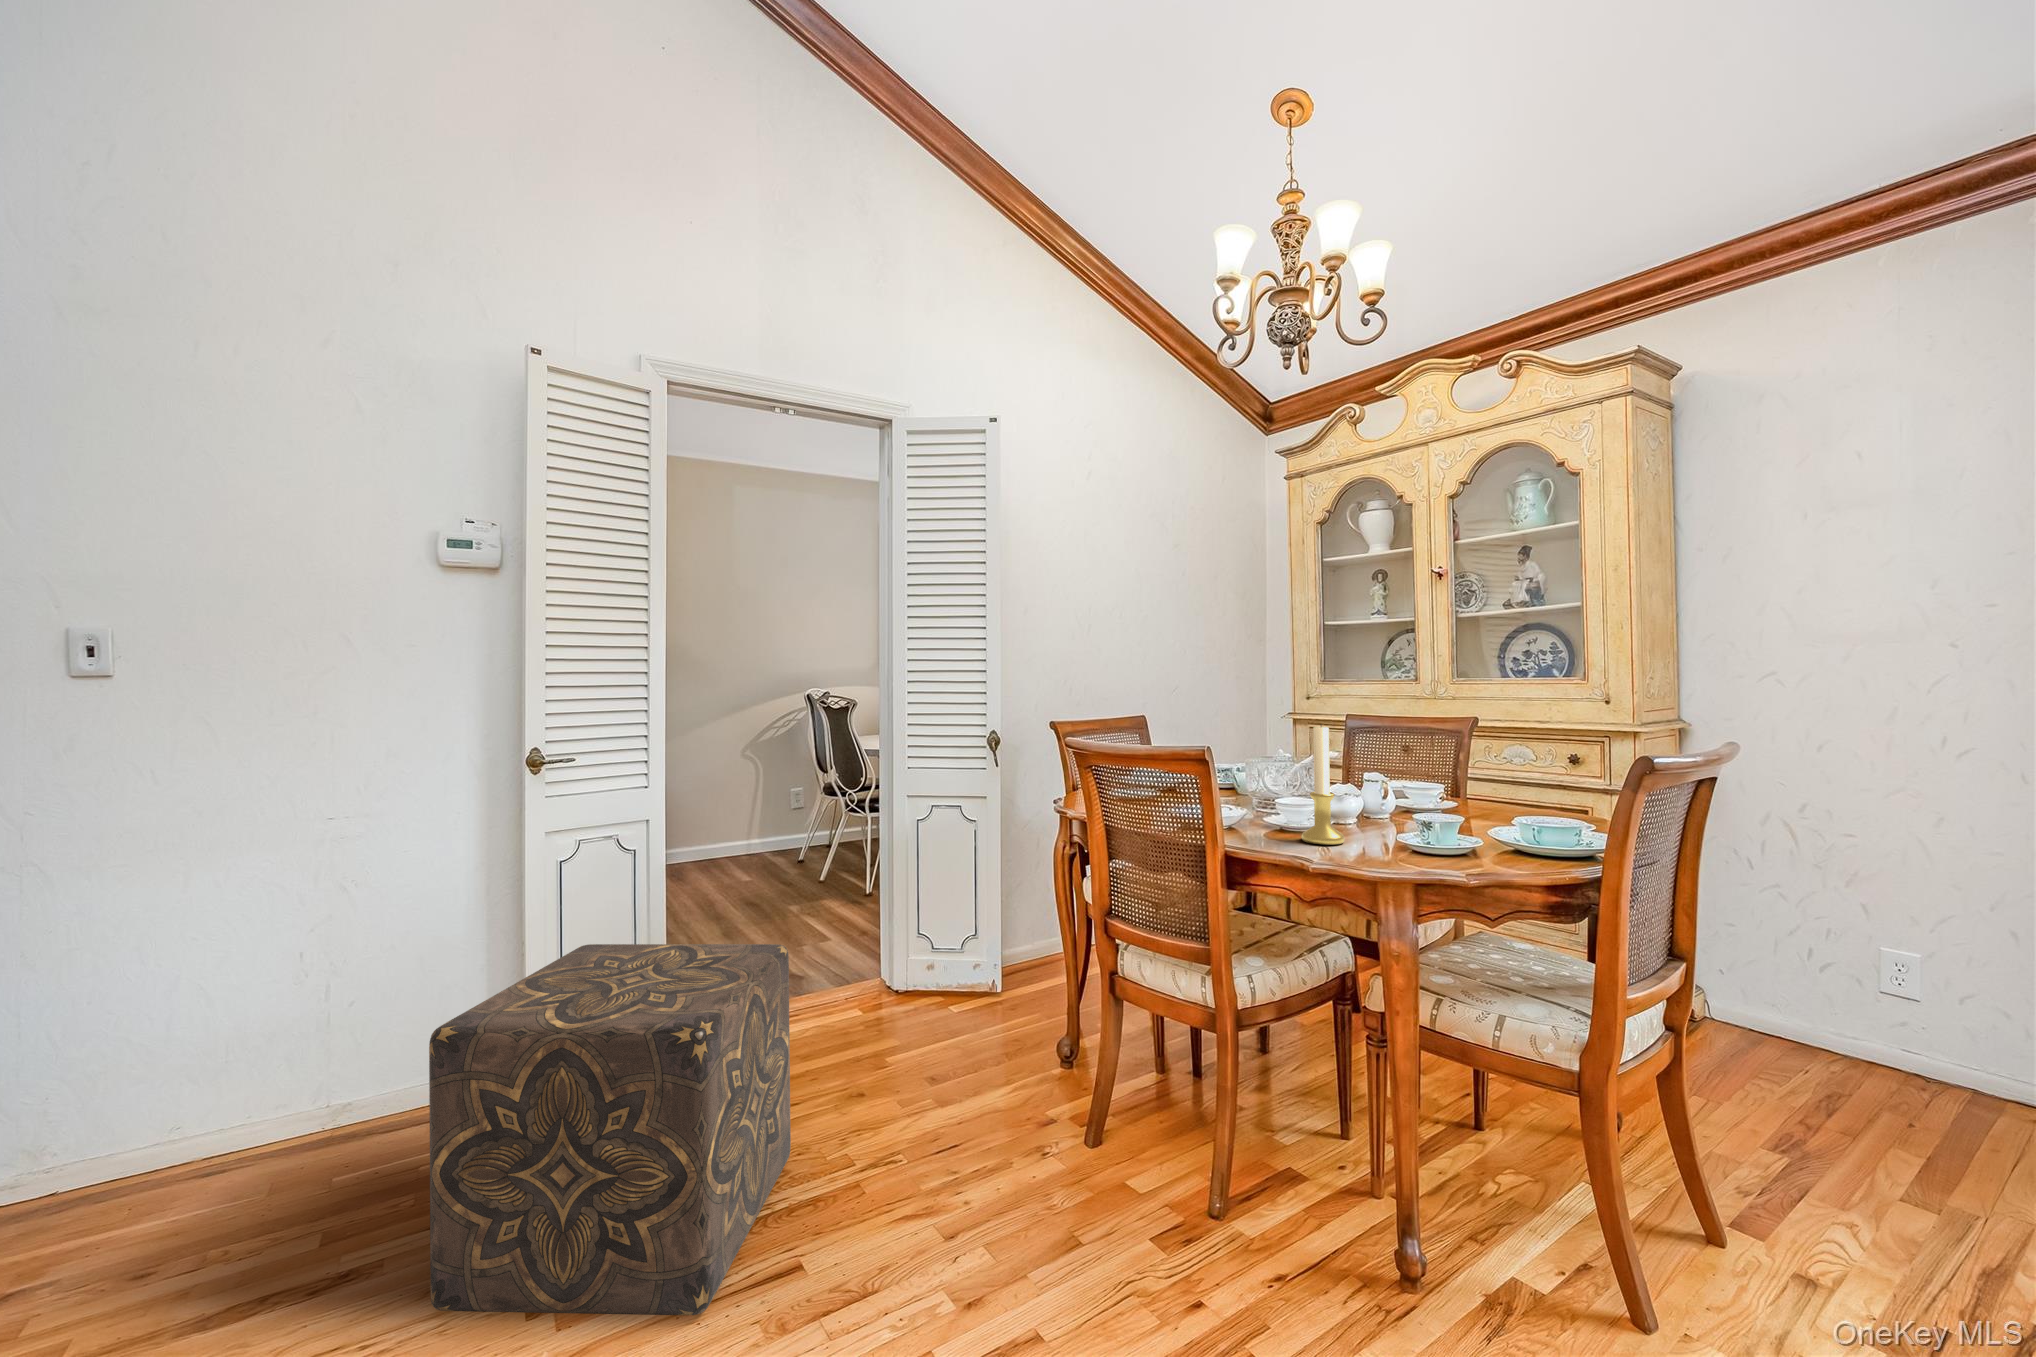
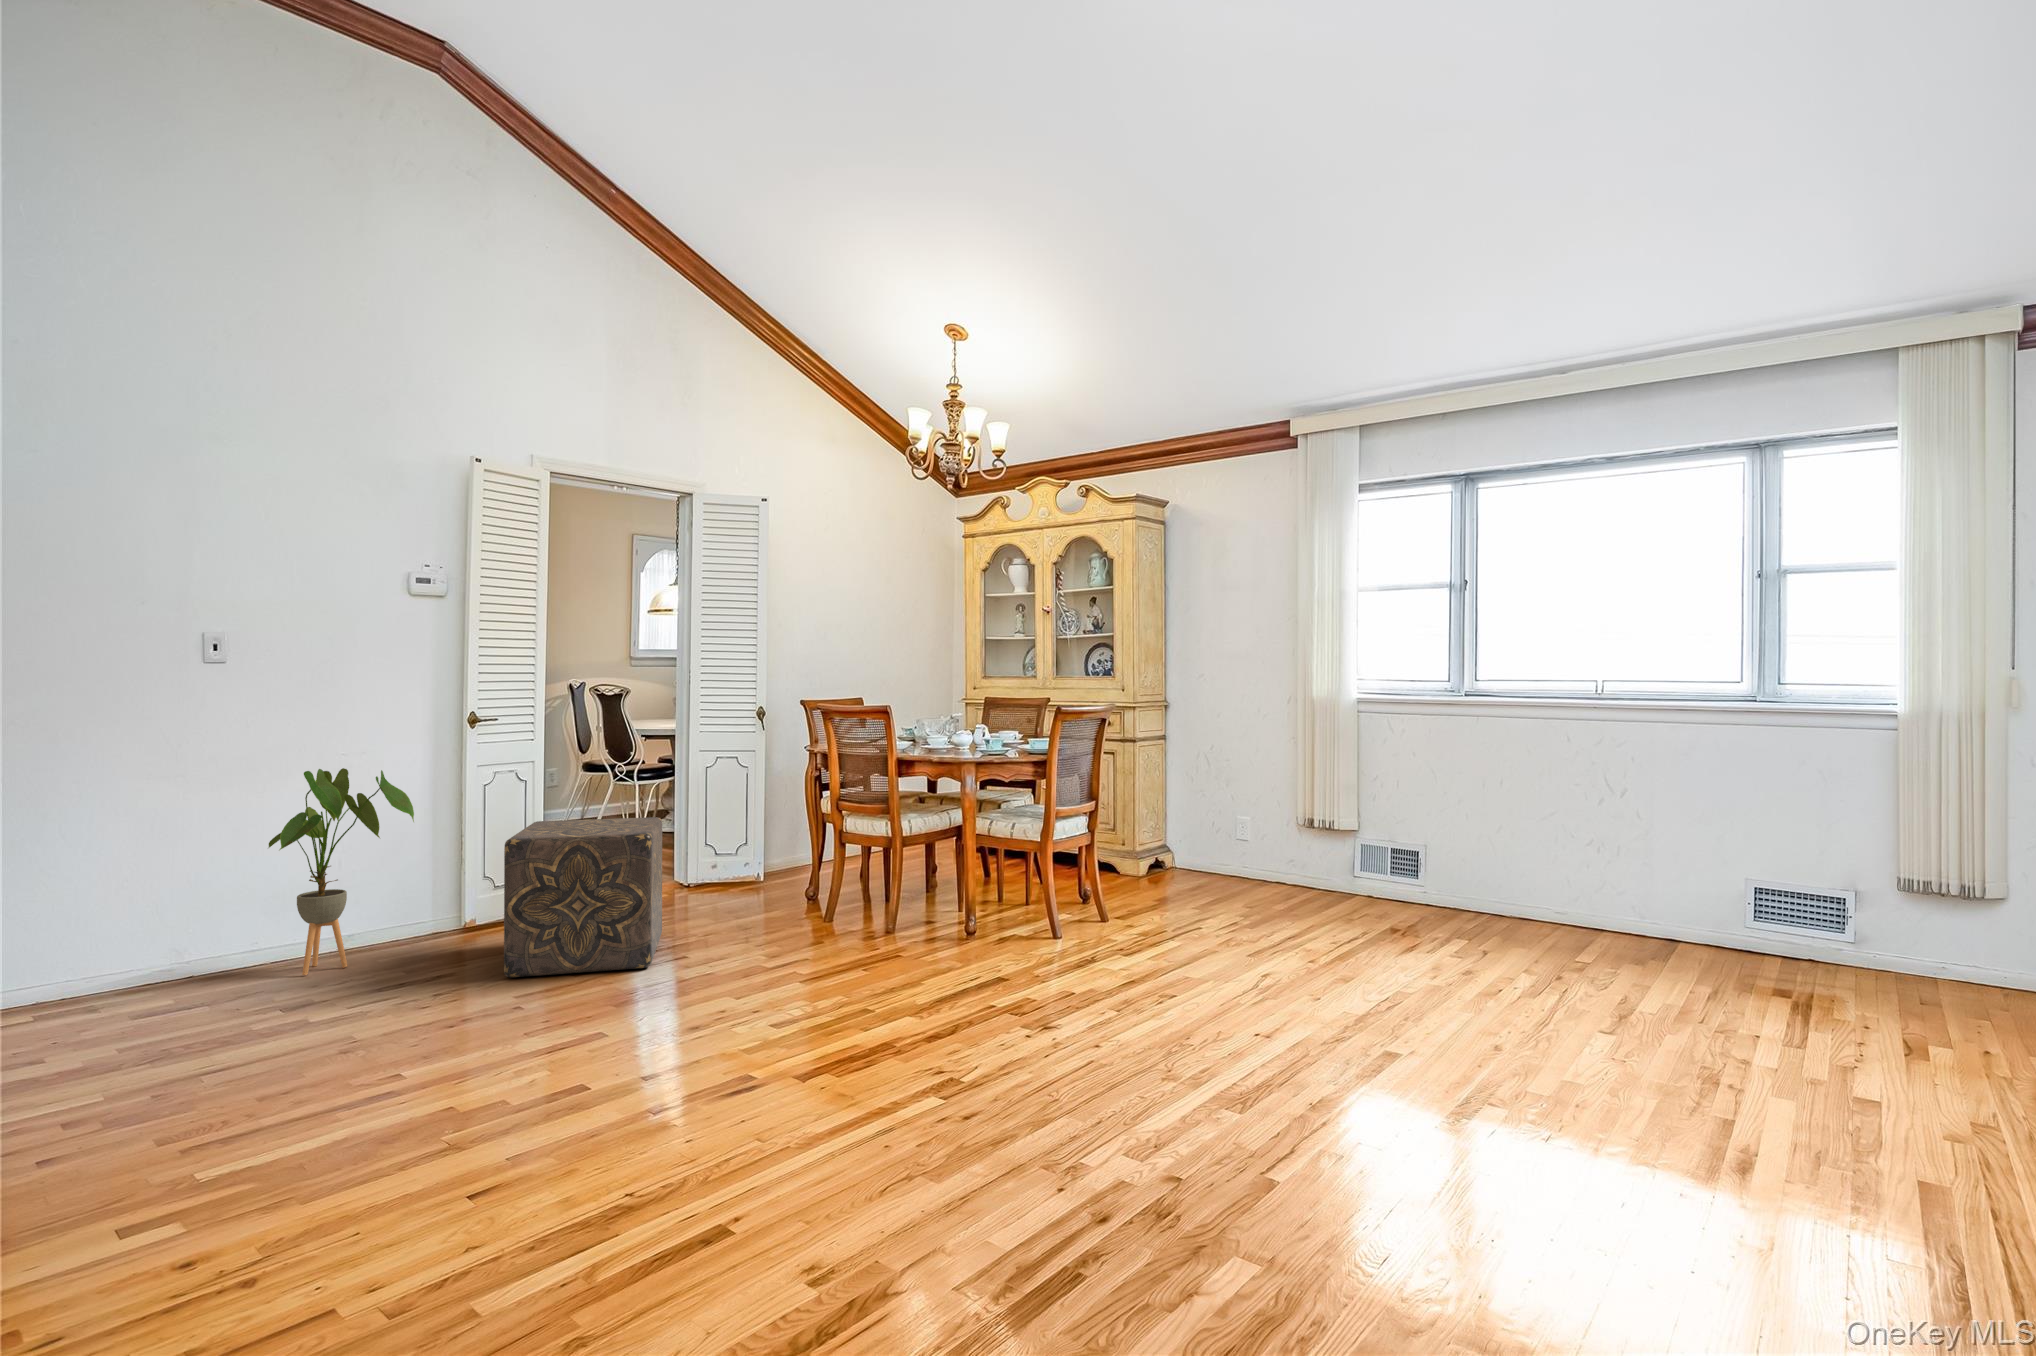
candle holder: present [1302,724,1345,845] -> none [936,696,956,753]
house plant: none [93,847,371,1222] -> present [269,768,414,975]

